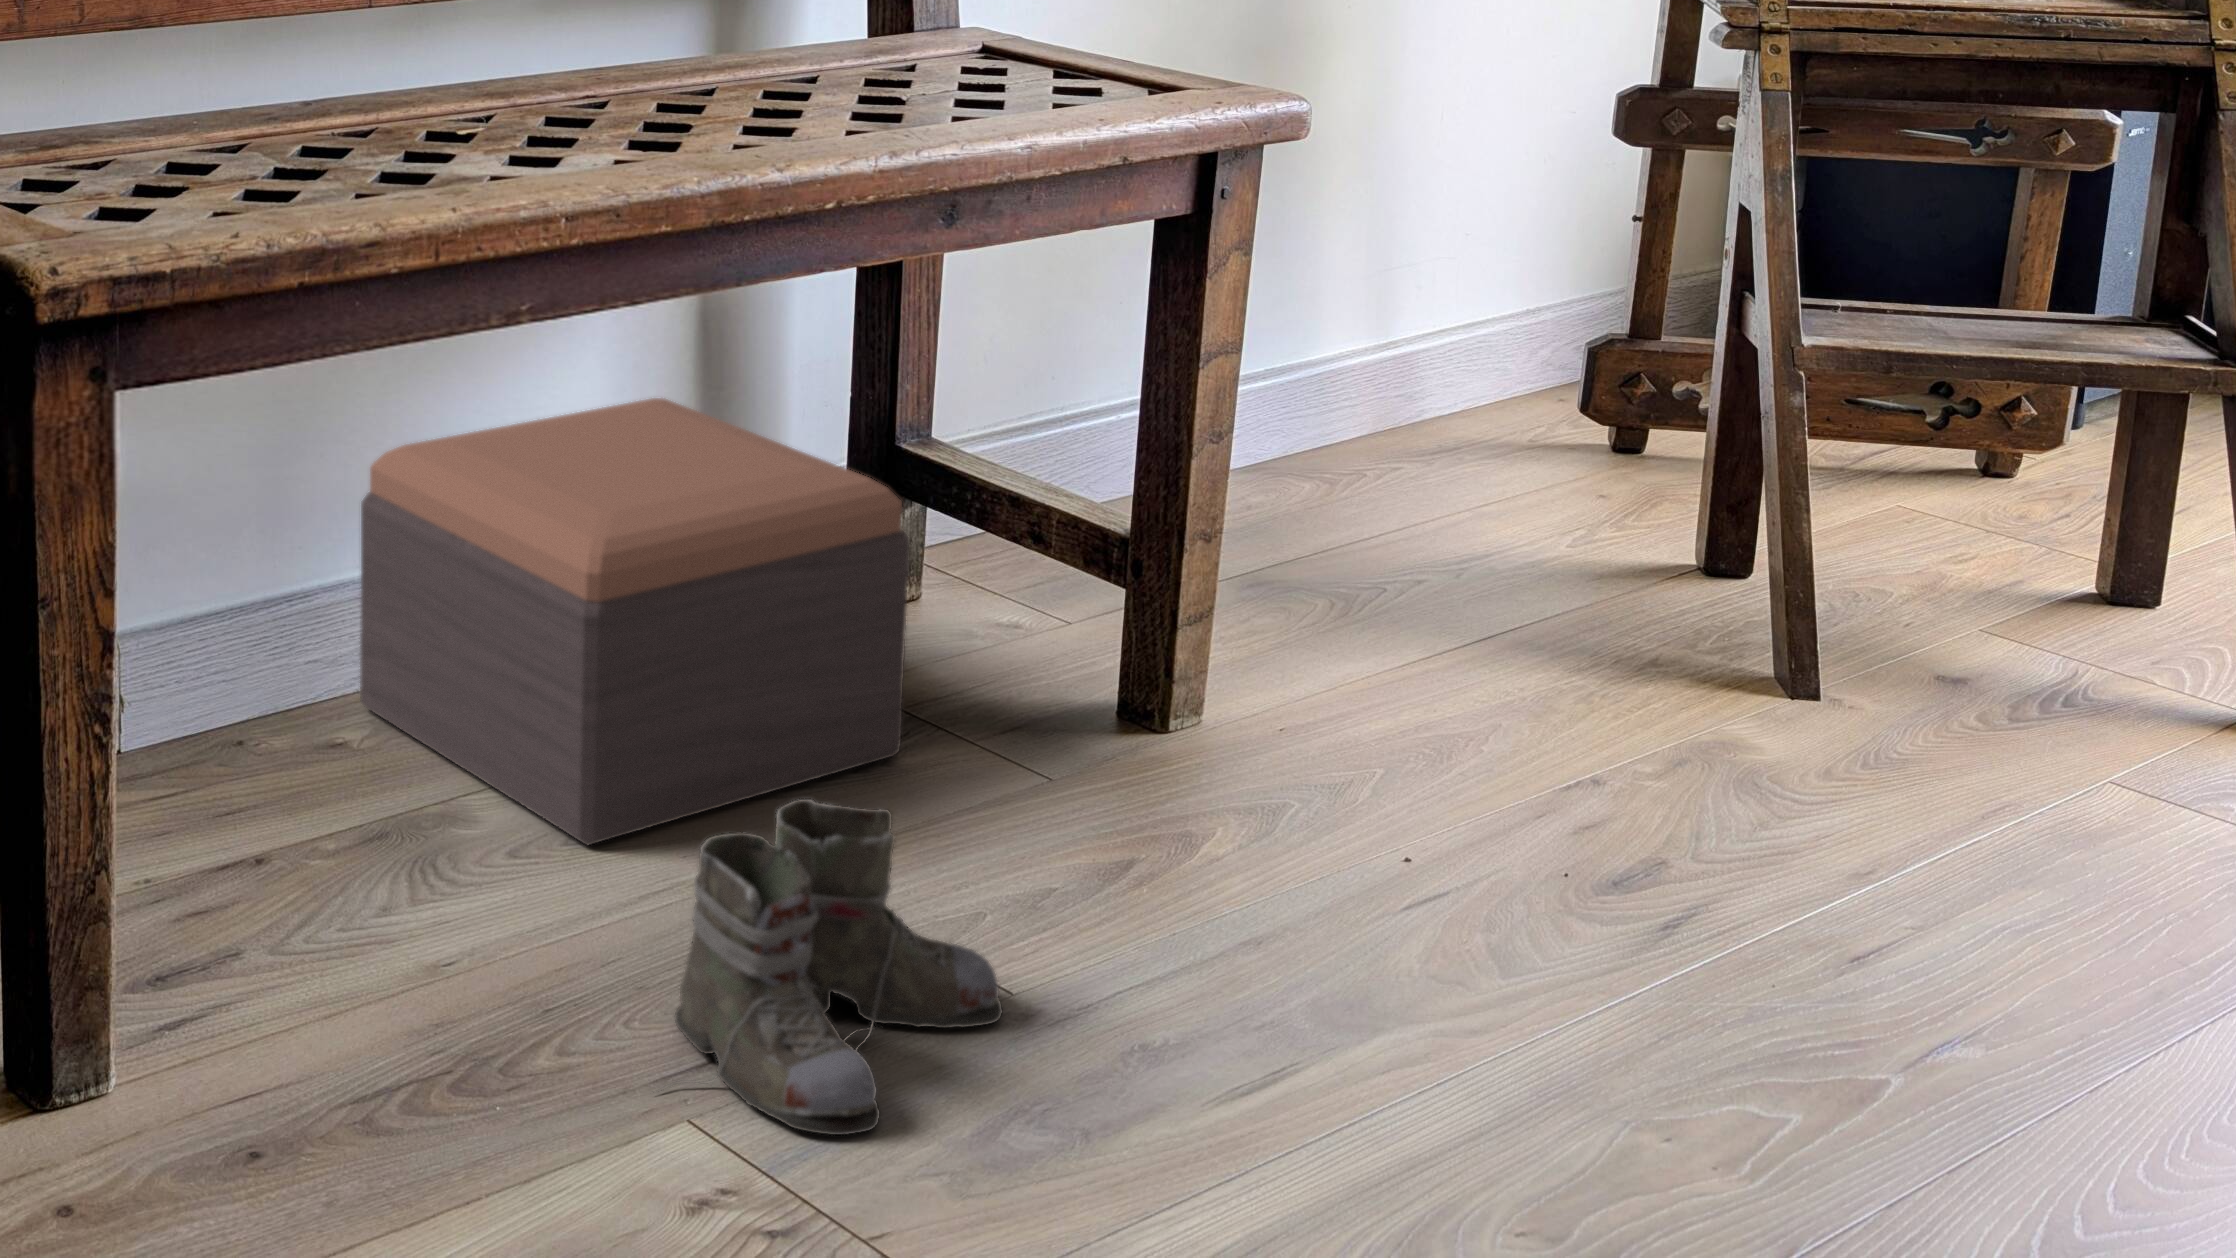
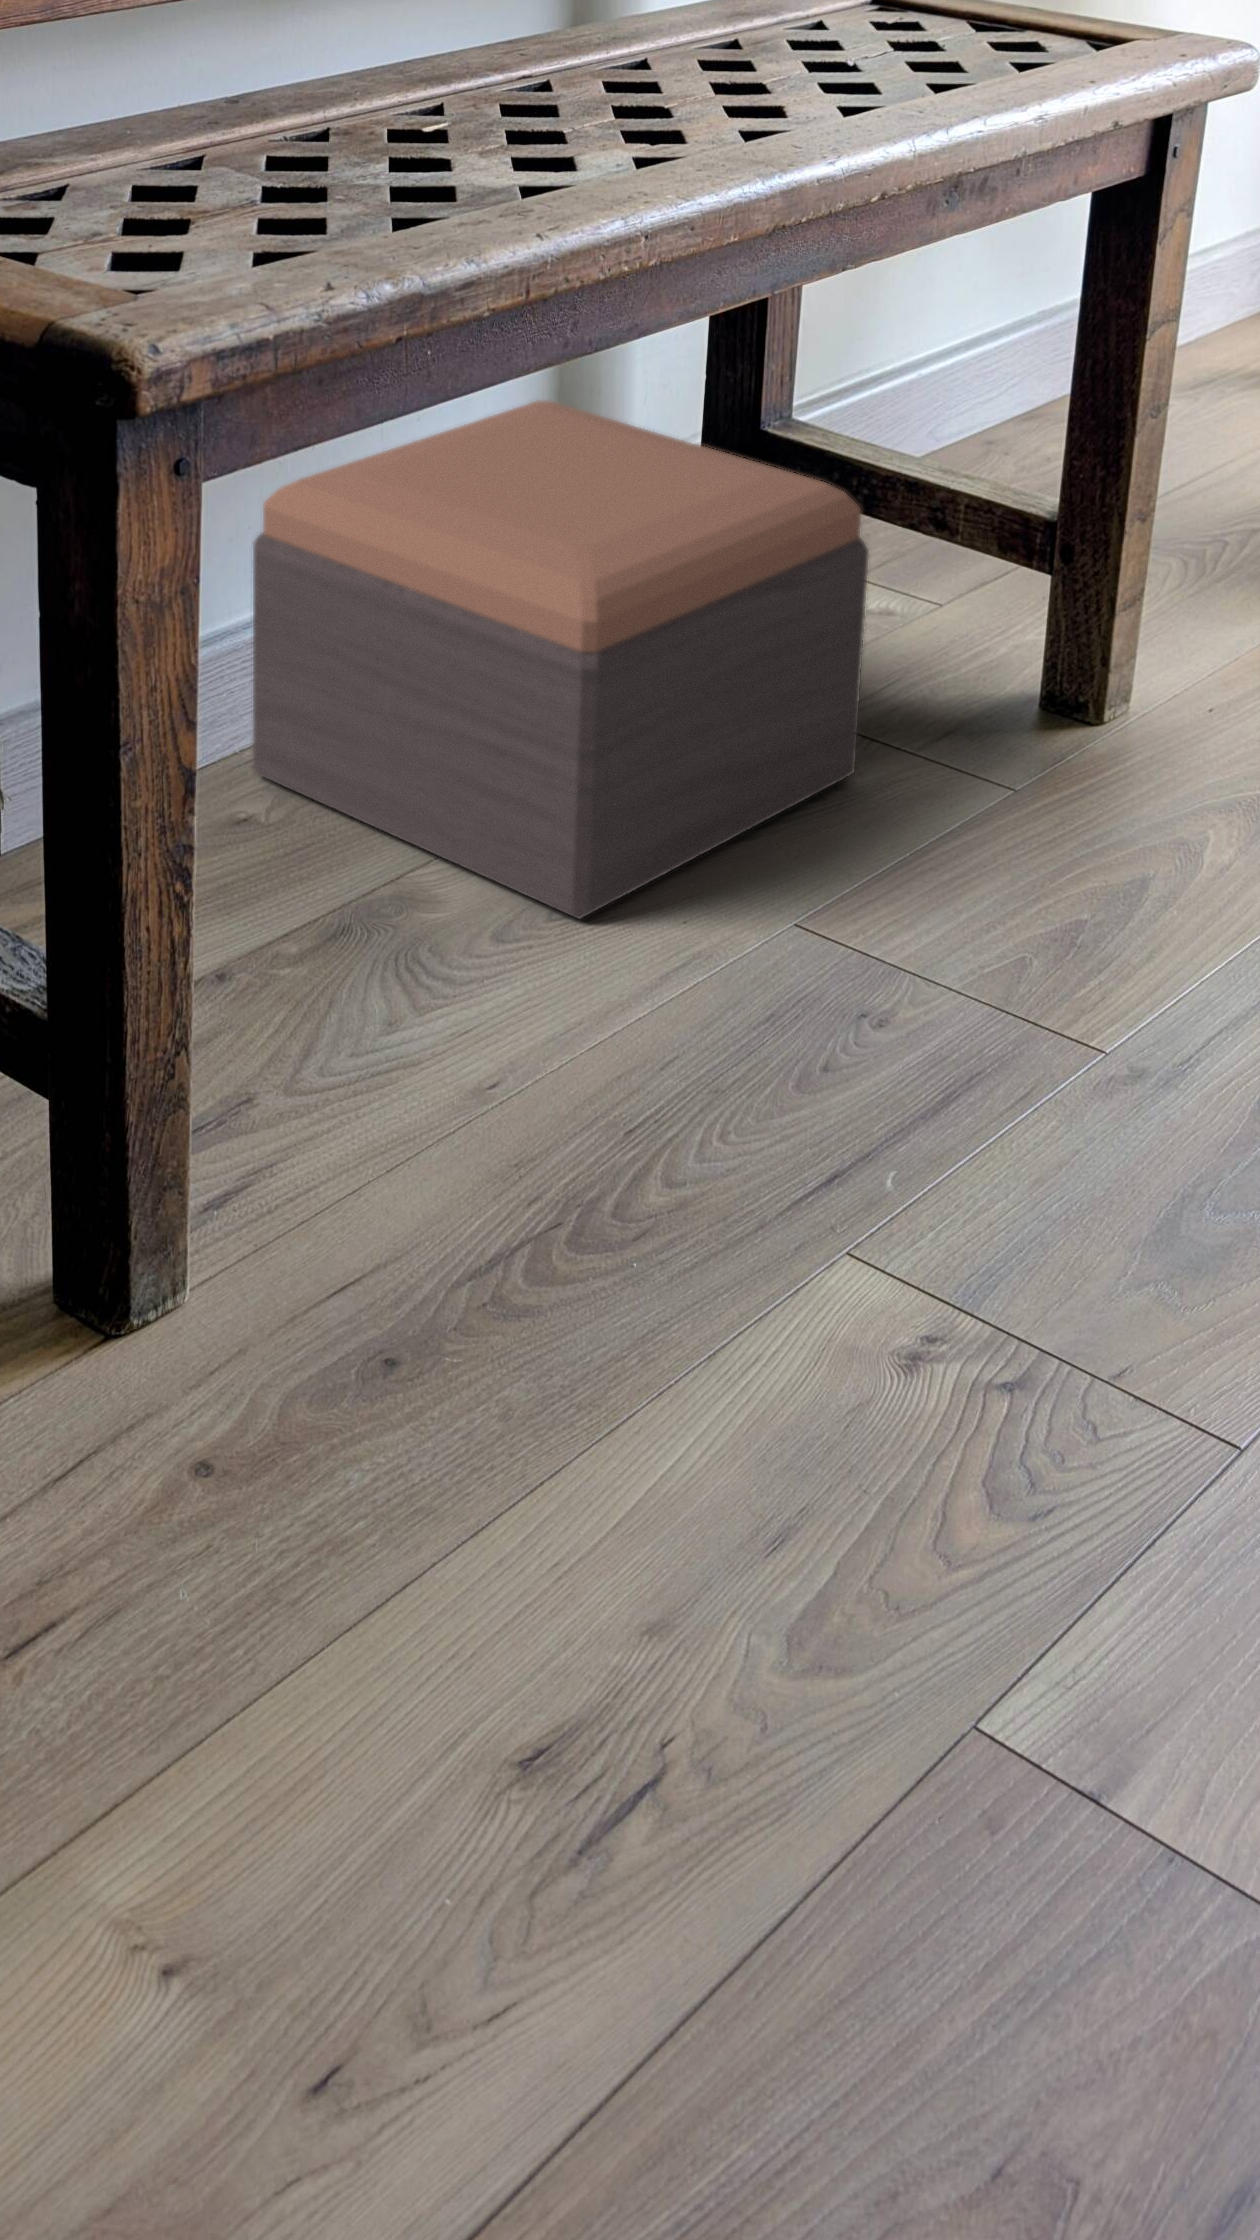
boots: present [675,799,1002,1135] -> none [780,864,1111,1243]

